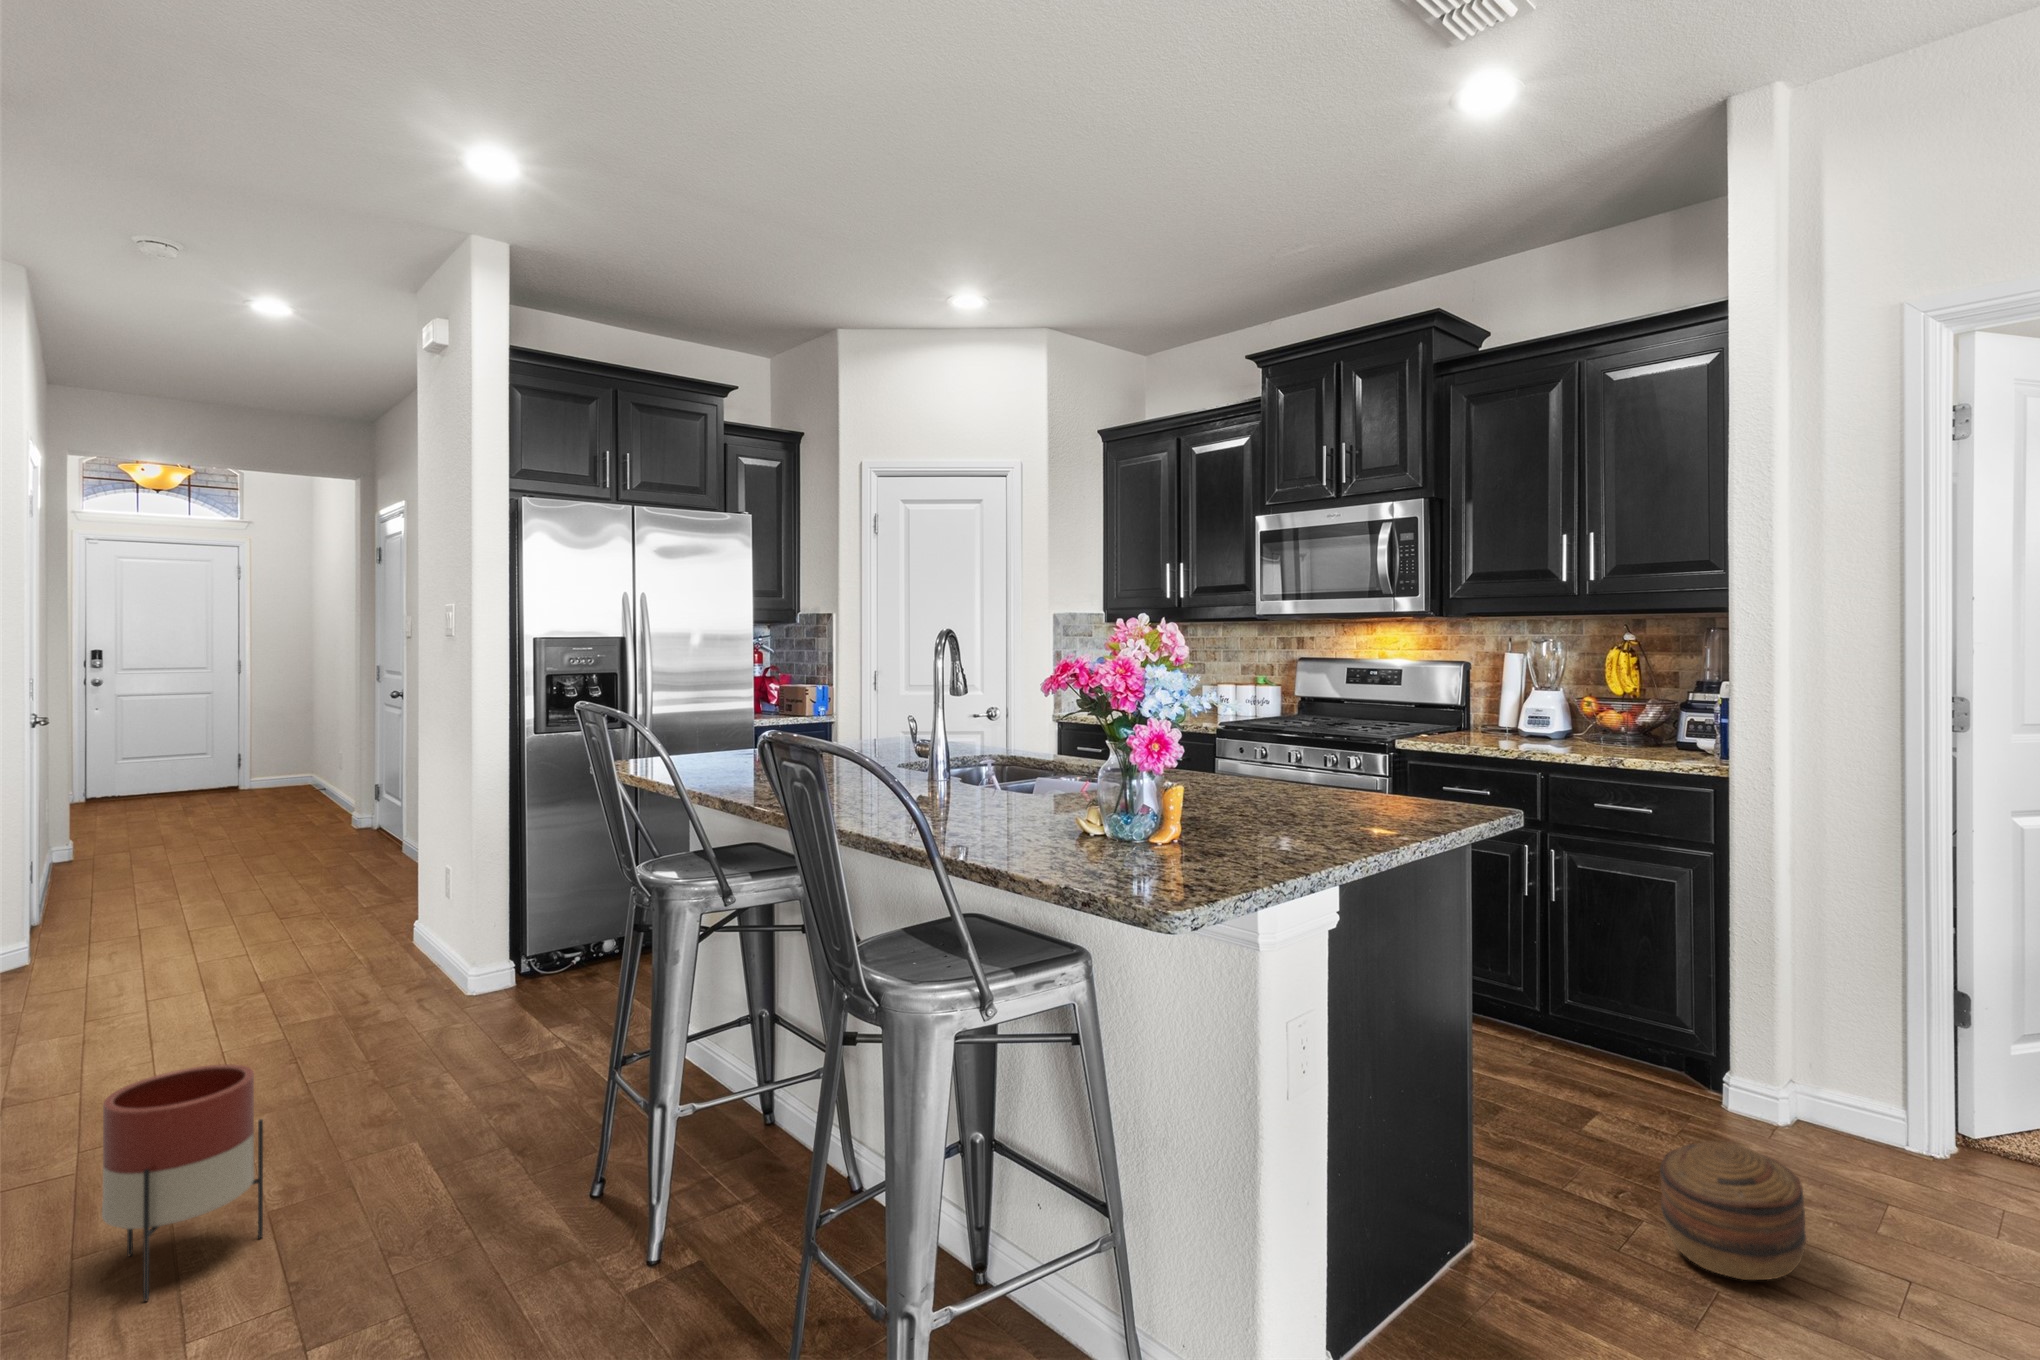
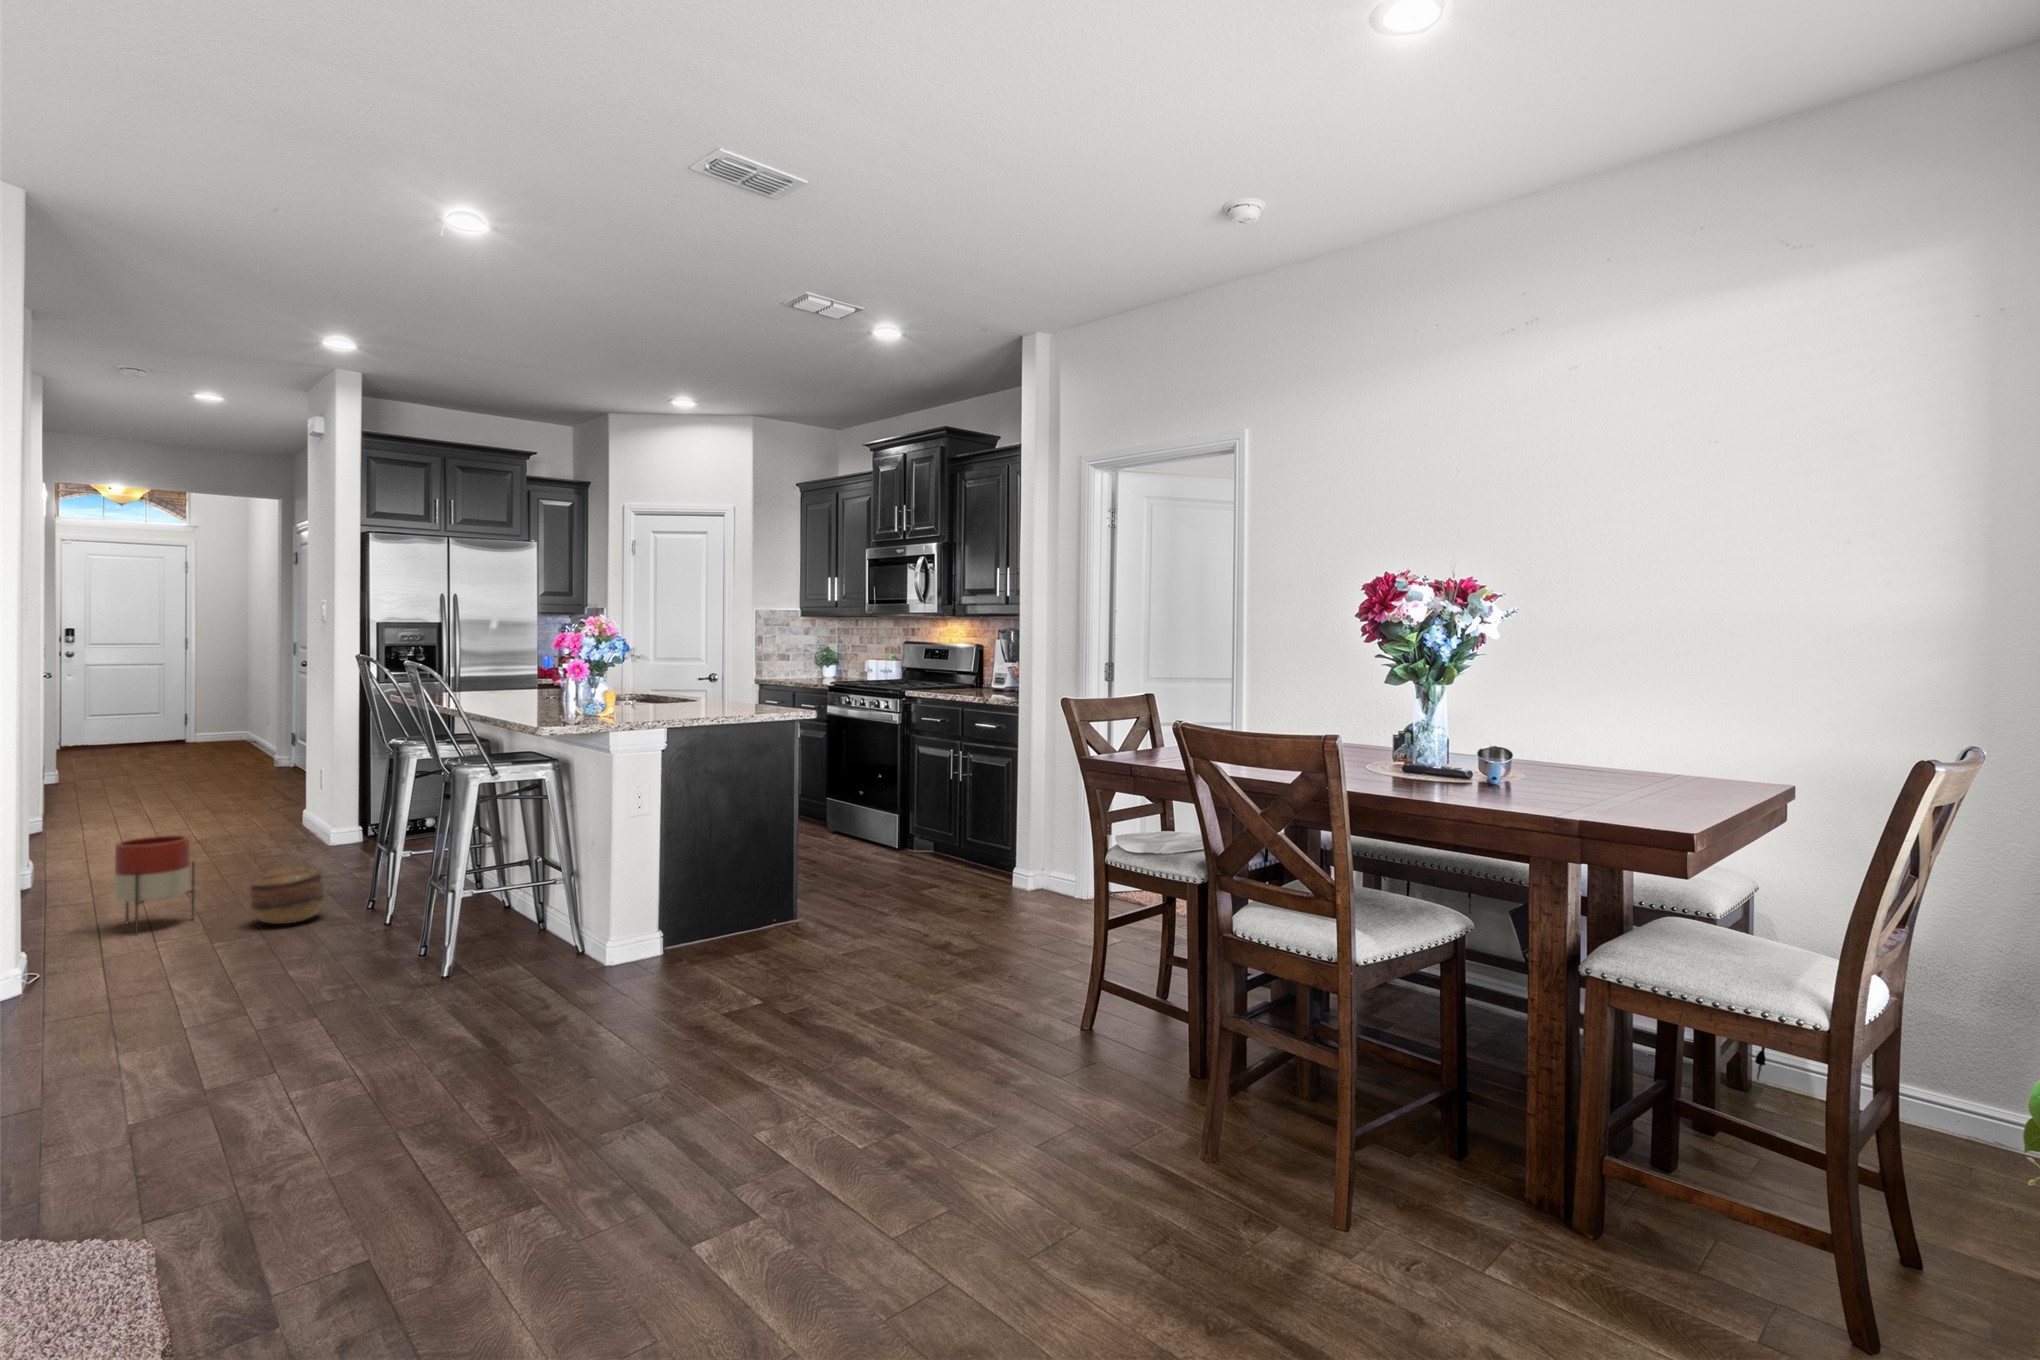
basket: present [1660,1141,1806,1280] -> present [250,866,324,924]

